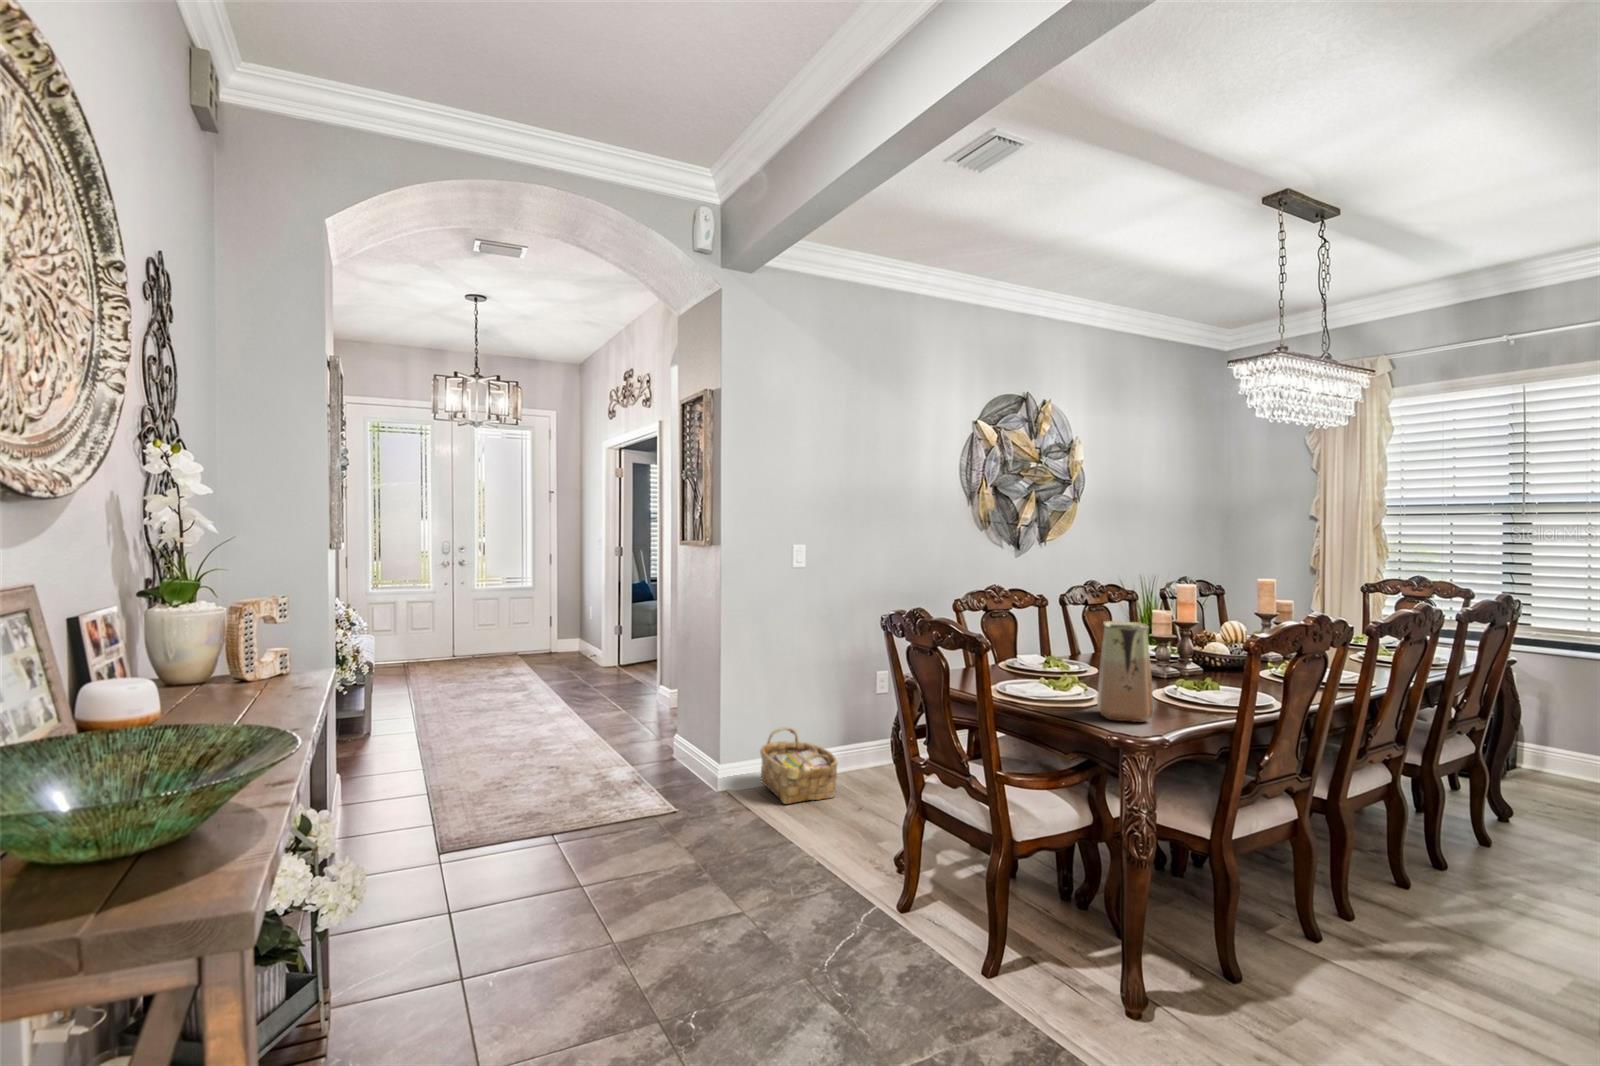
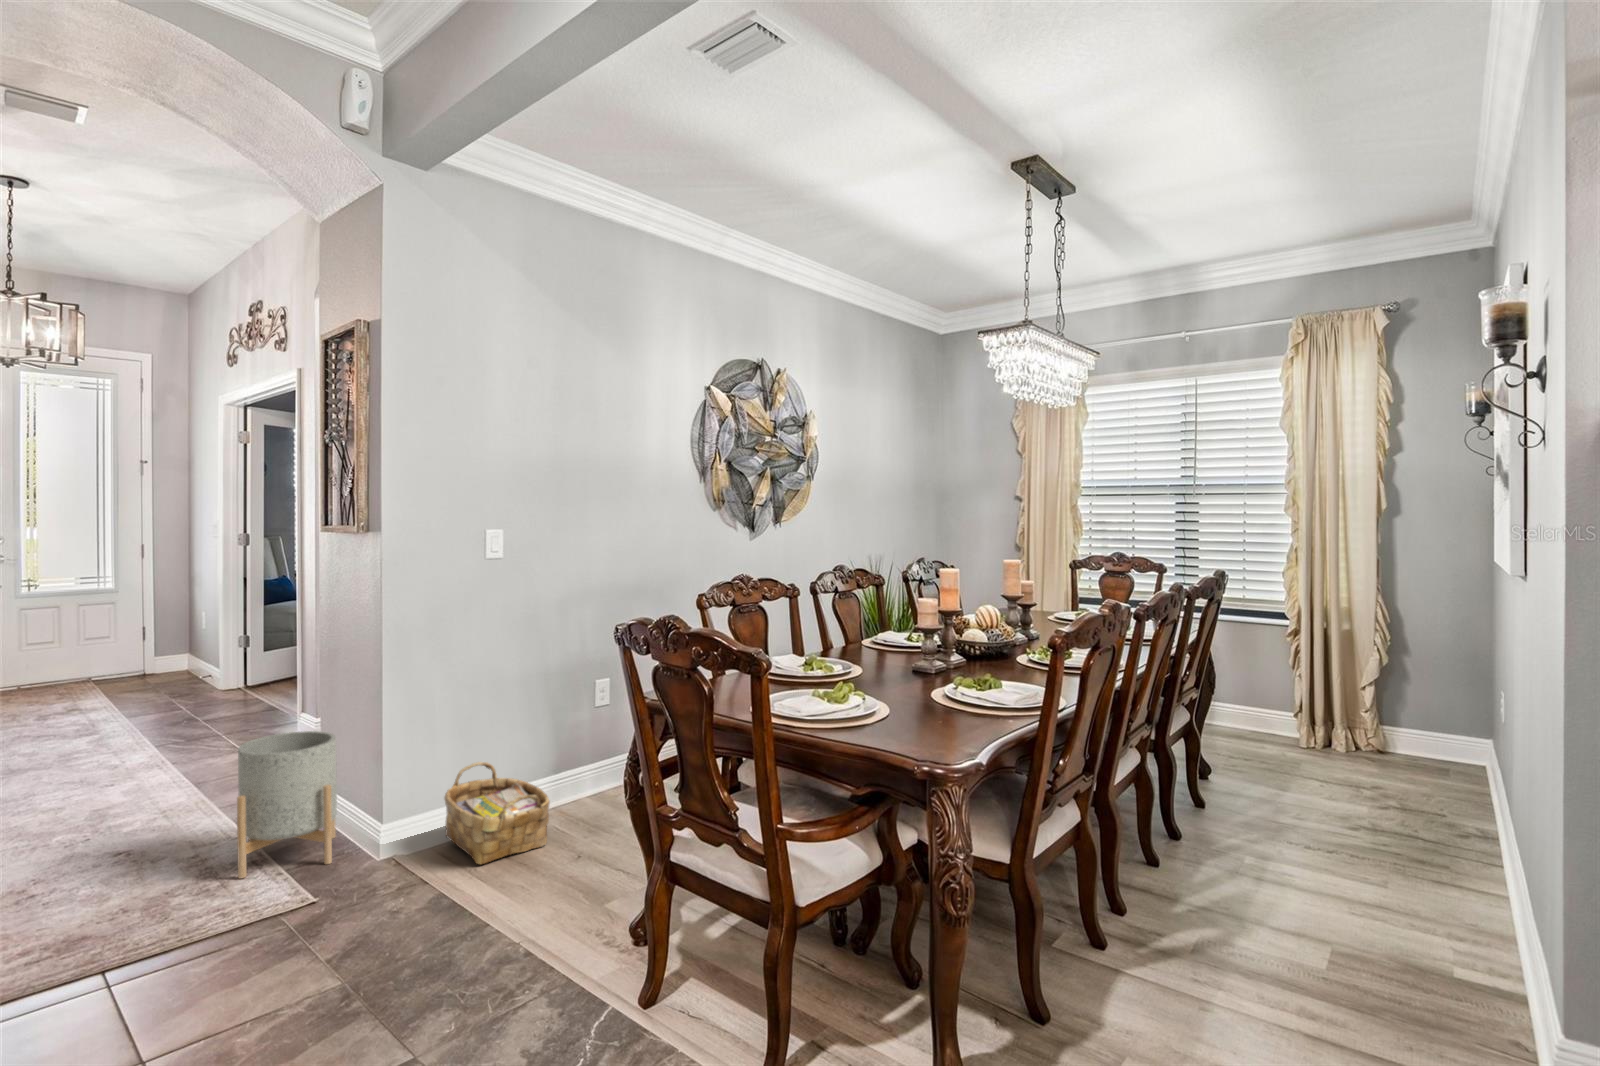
vase: present [1097,621,1153,722] -> none [888,619,955,740]
planter: none [625,693,687,792] -> present [237,731,337,878]

